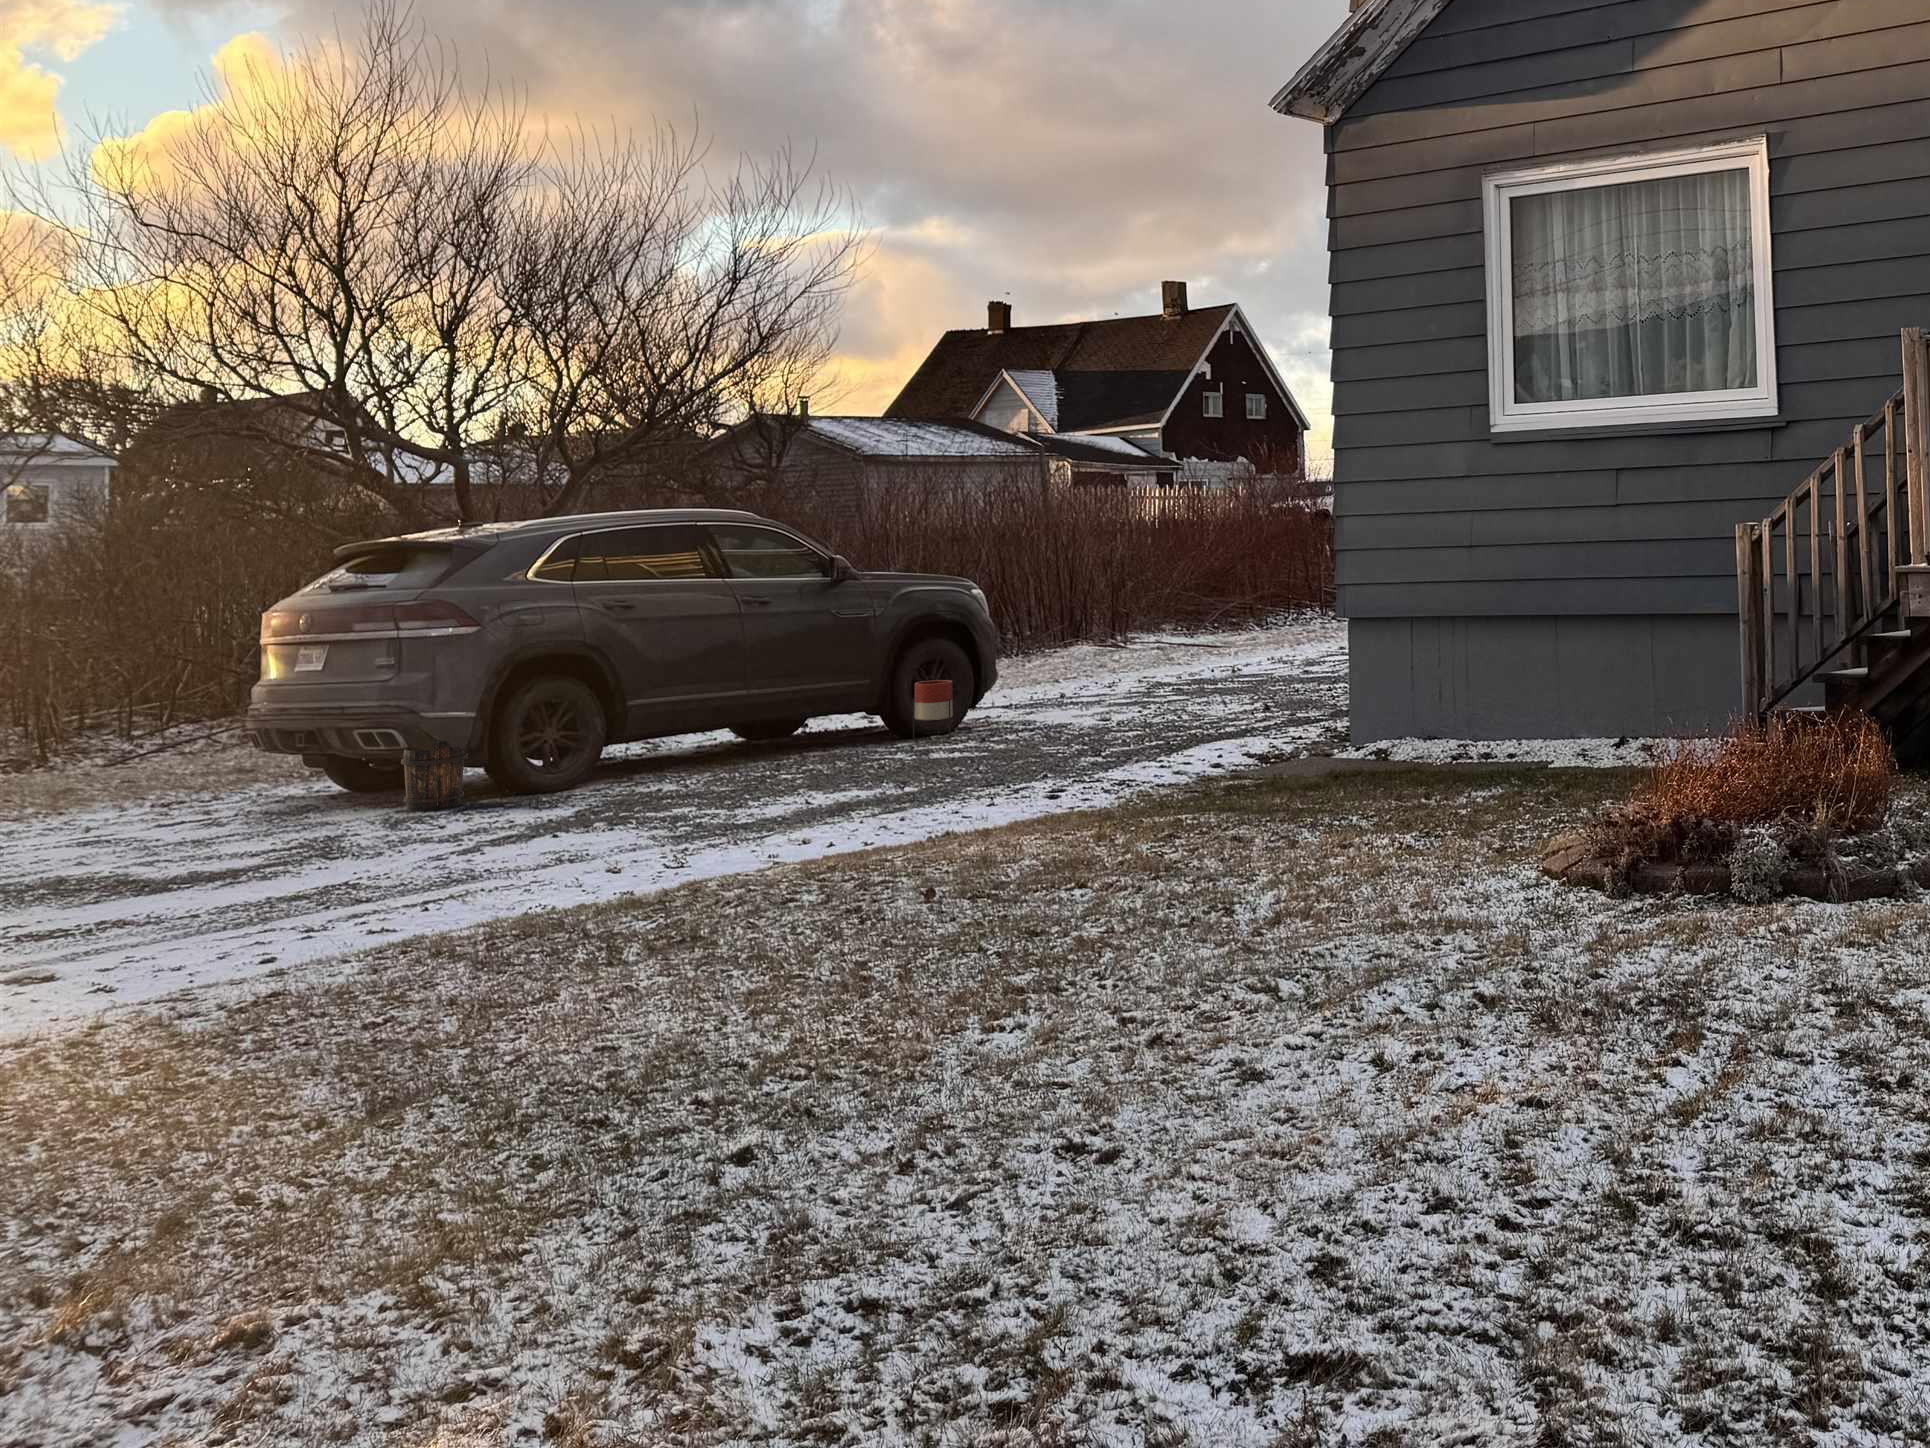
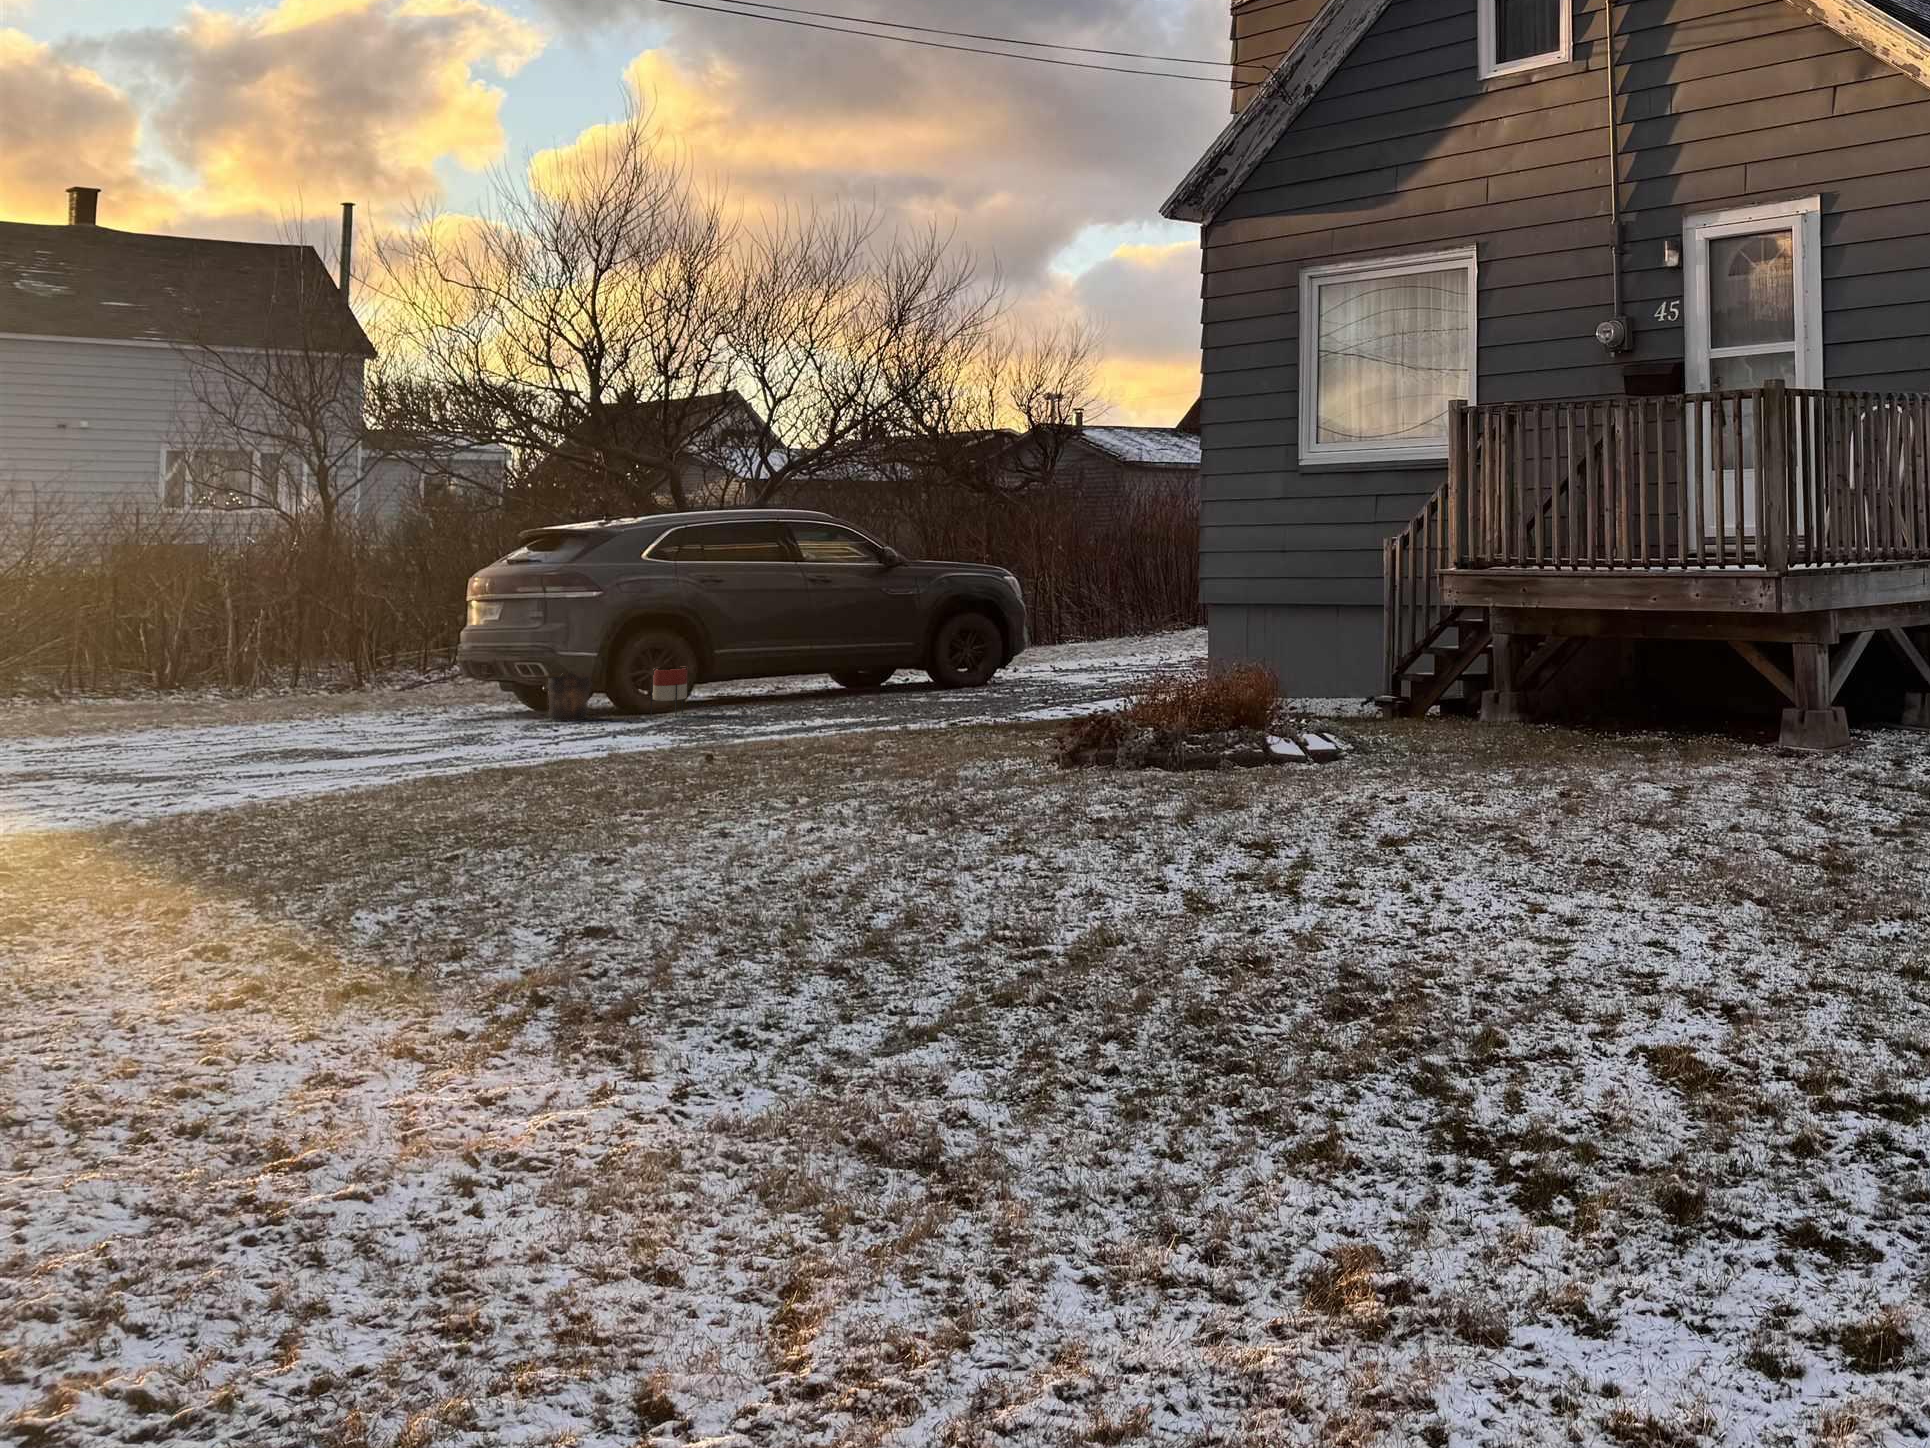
planter: present [913,680,953,740] -> present [650,668,687,717]

